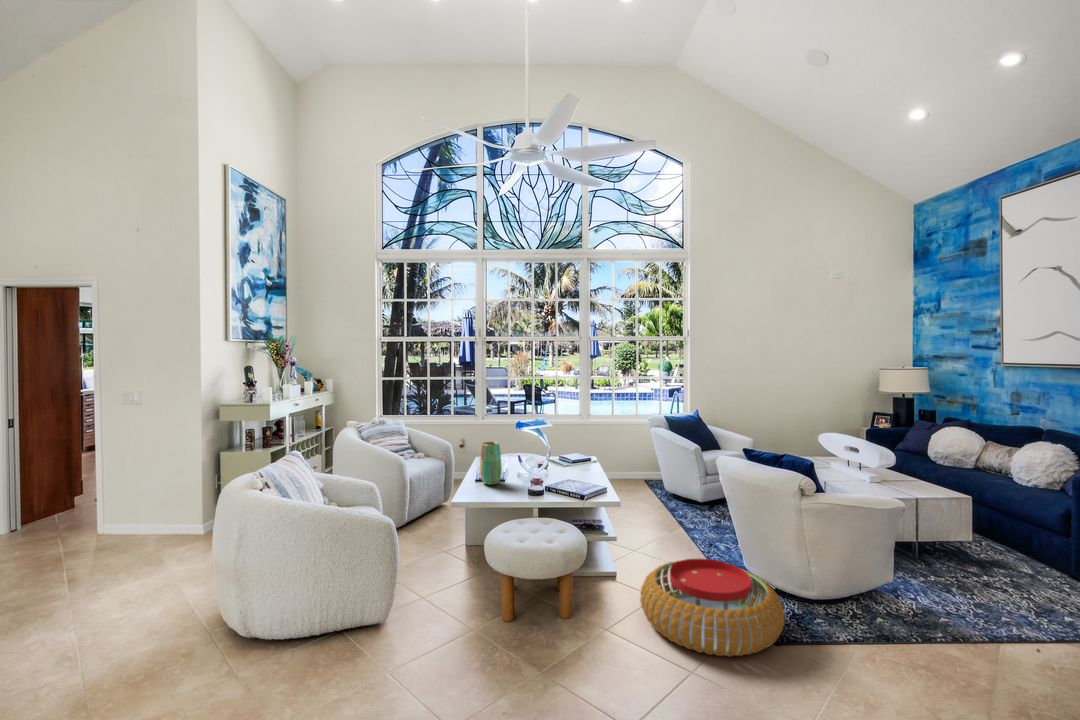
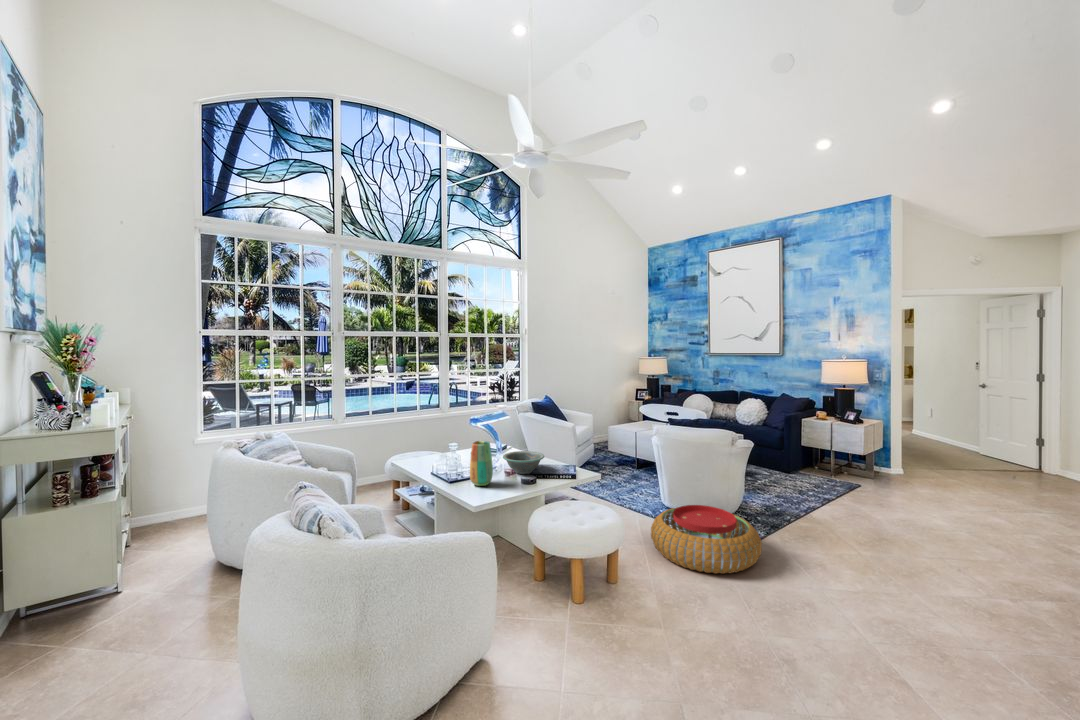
decorative bowl: none [524,460,568,483] -> present [503,451,544,474]

